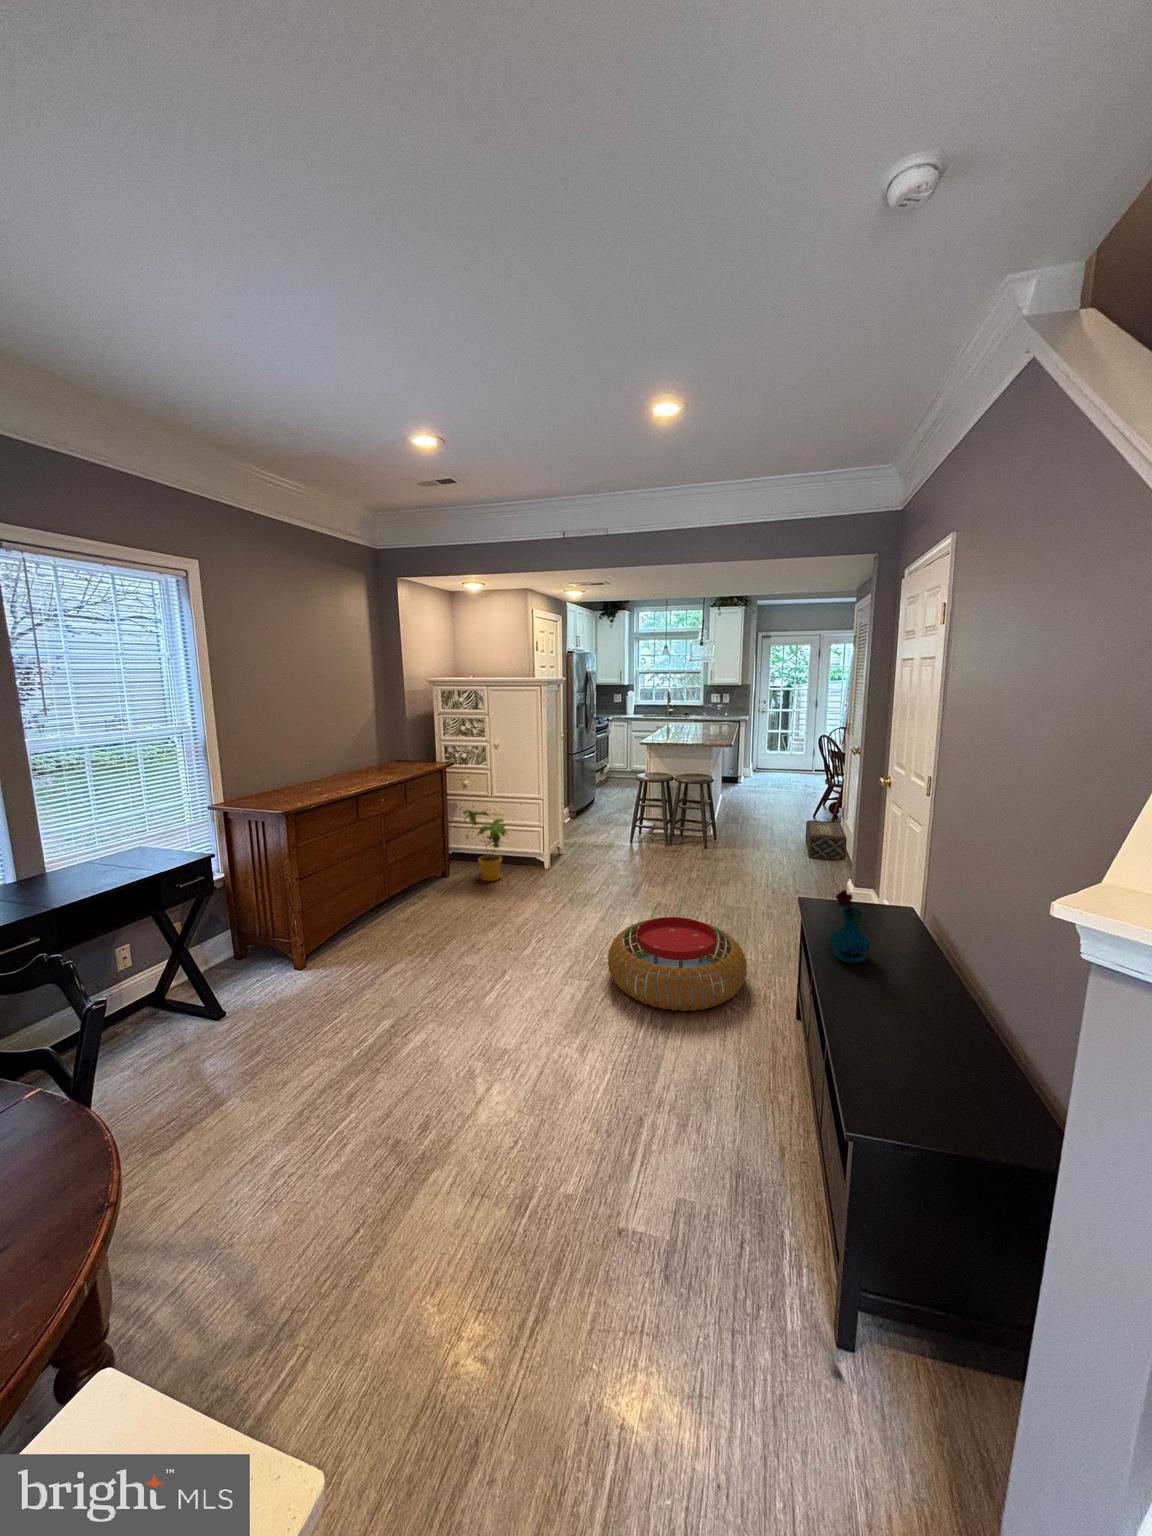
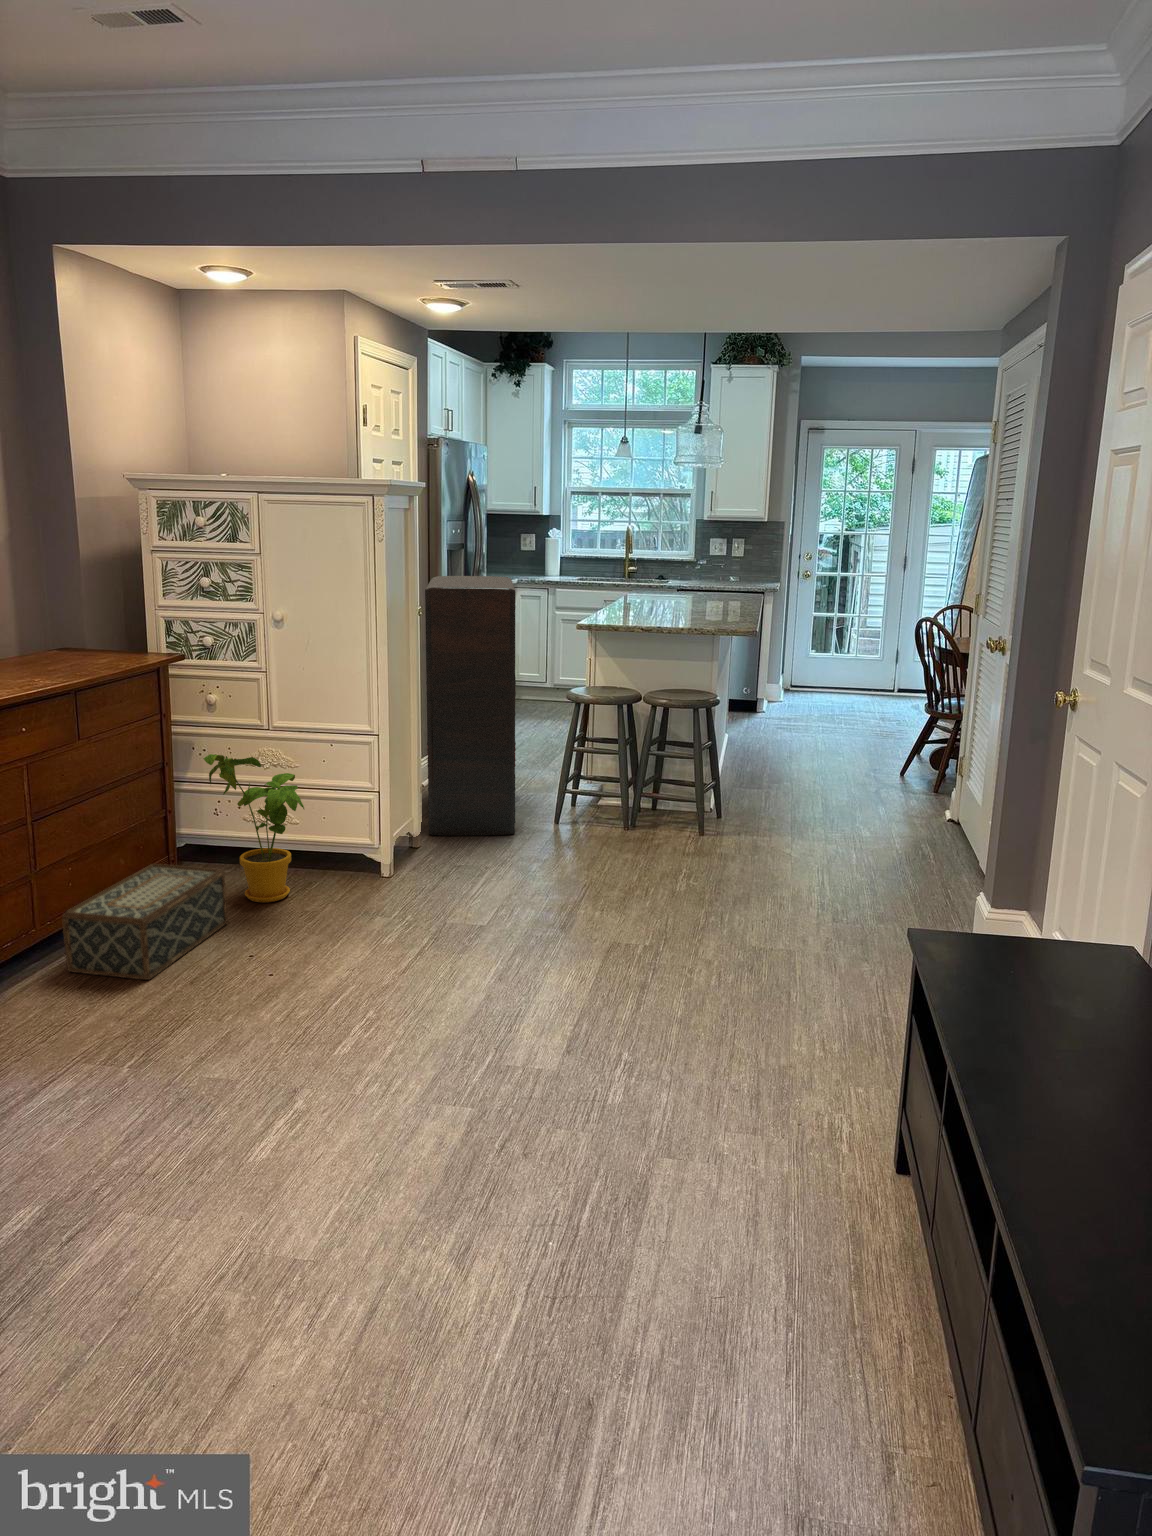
bookshelf: none [566,720,610,849] -> present [425,576,516,836]
woven basket: present [806,820,847,860] -> present [62,864,227,980]
vase: present [830,890,871,963] -> none [994,912,1081,1067]
pouf: present [608,917,747,1011] -> none [514,973,799,1166]

